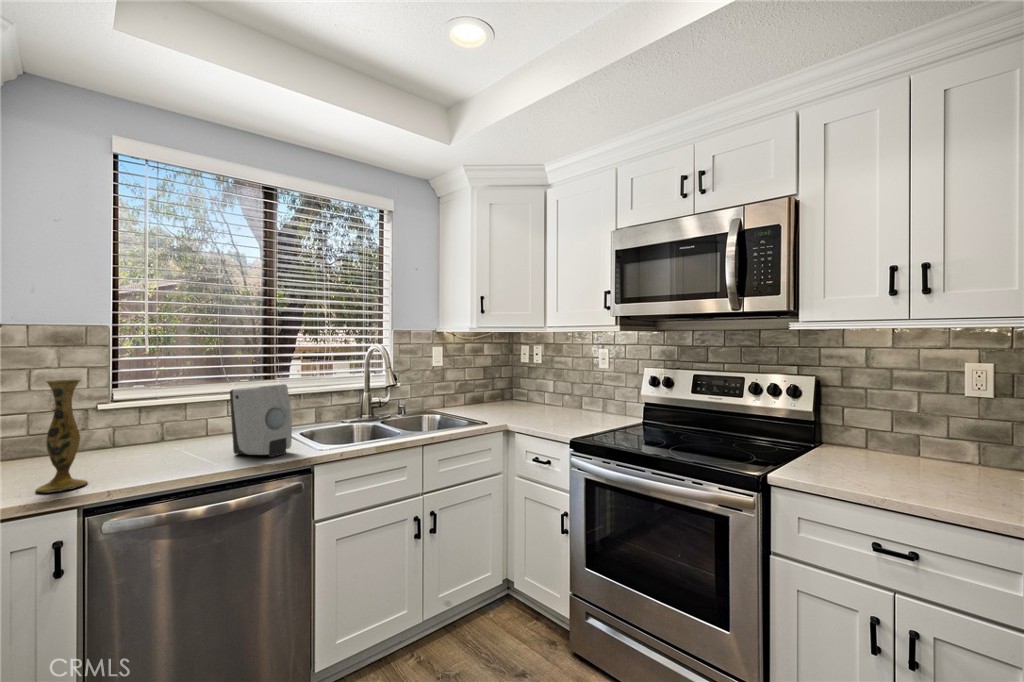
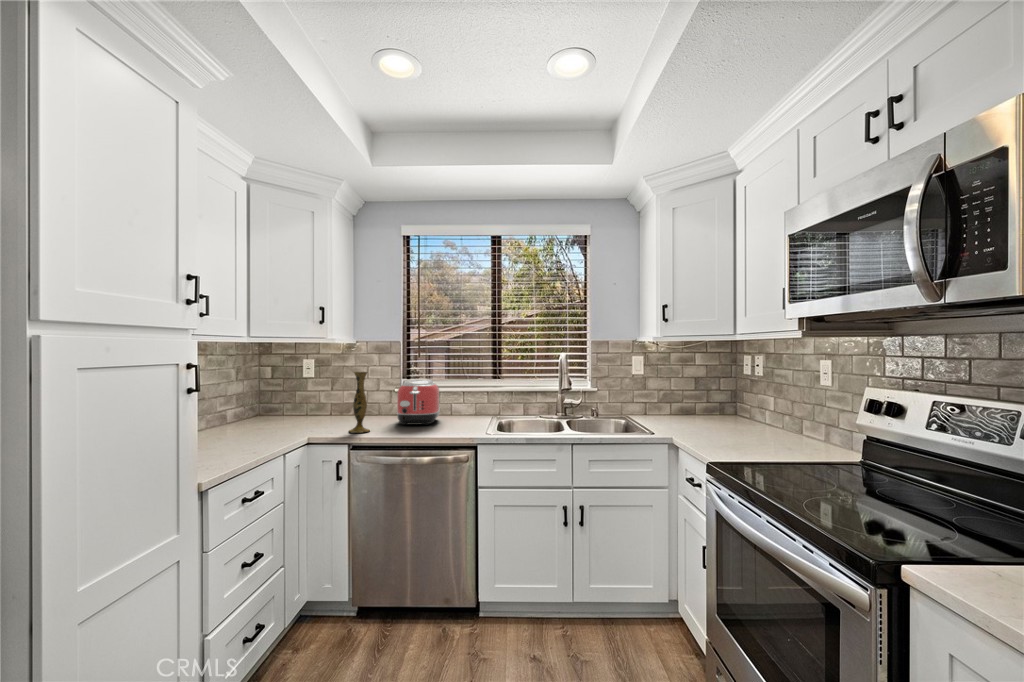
soap dispenser: present [230,384,292,457] -> none [445,382,477,433]
toaster: none [124,387,206,461] -> present [397,380,440,425]

